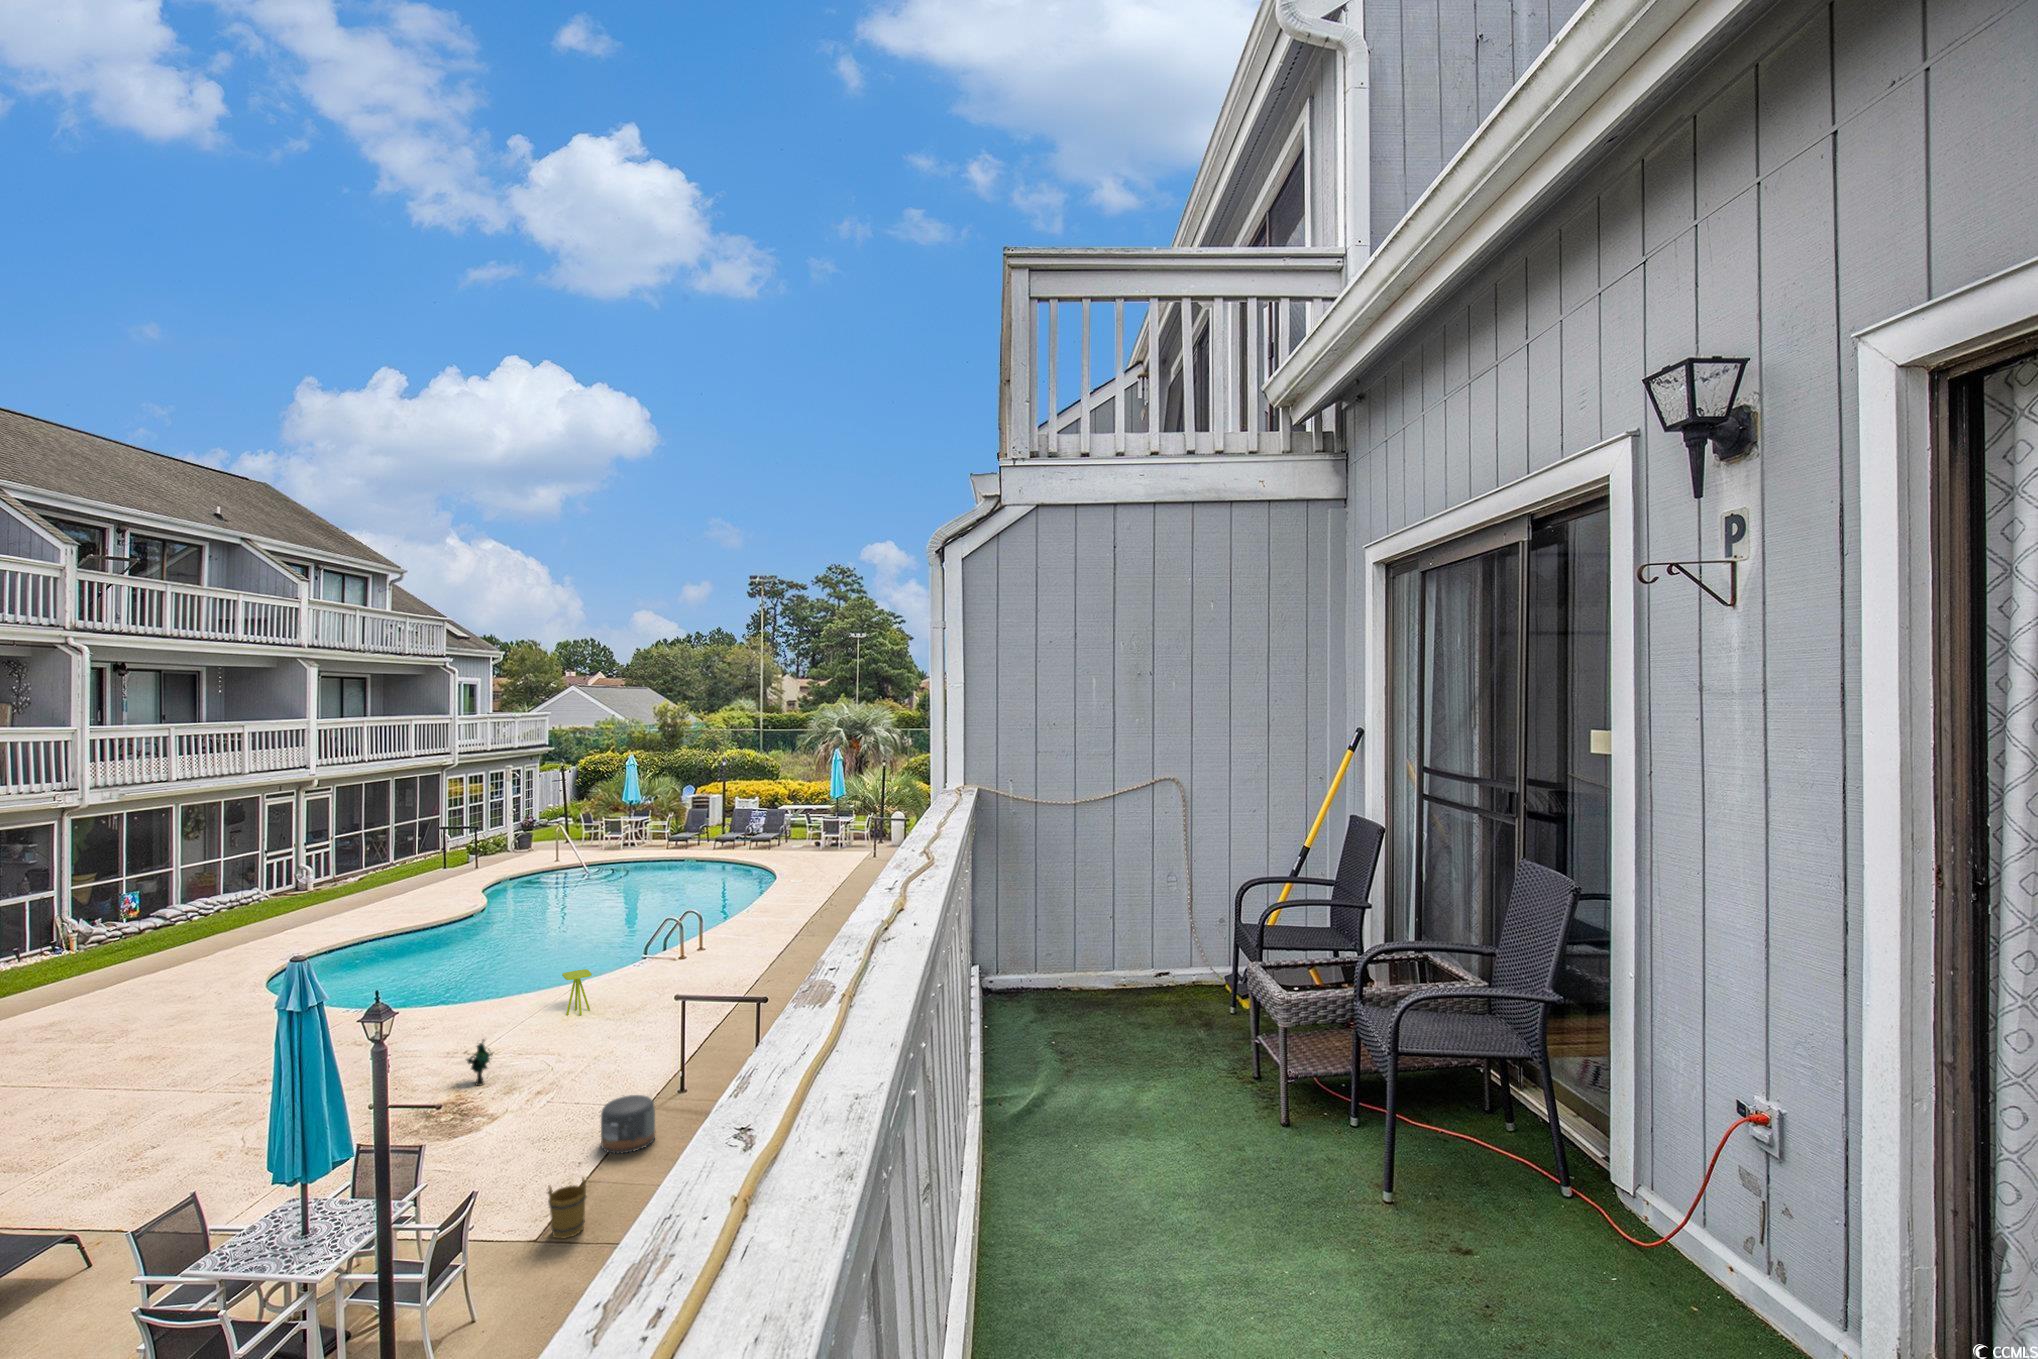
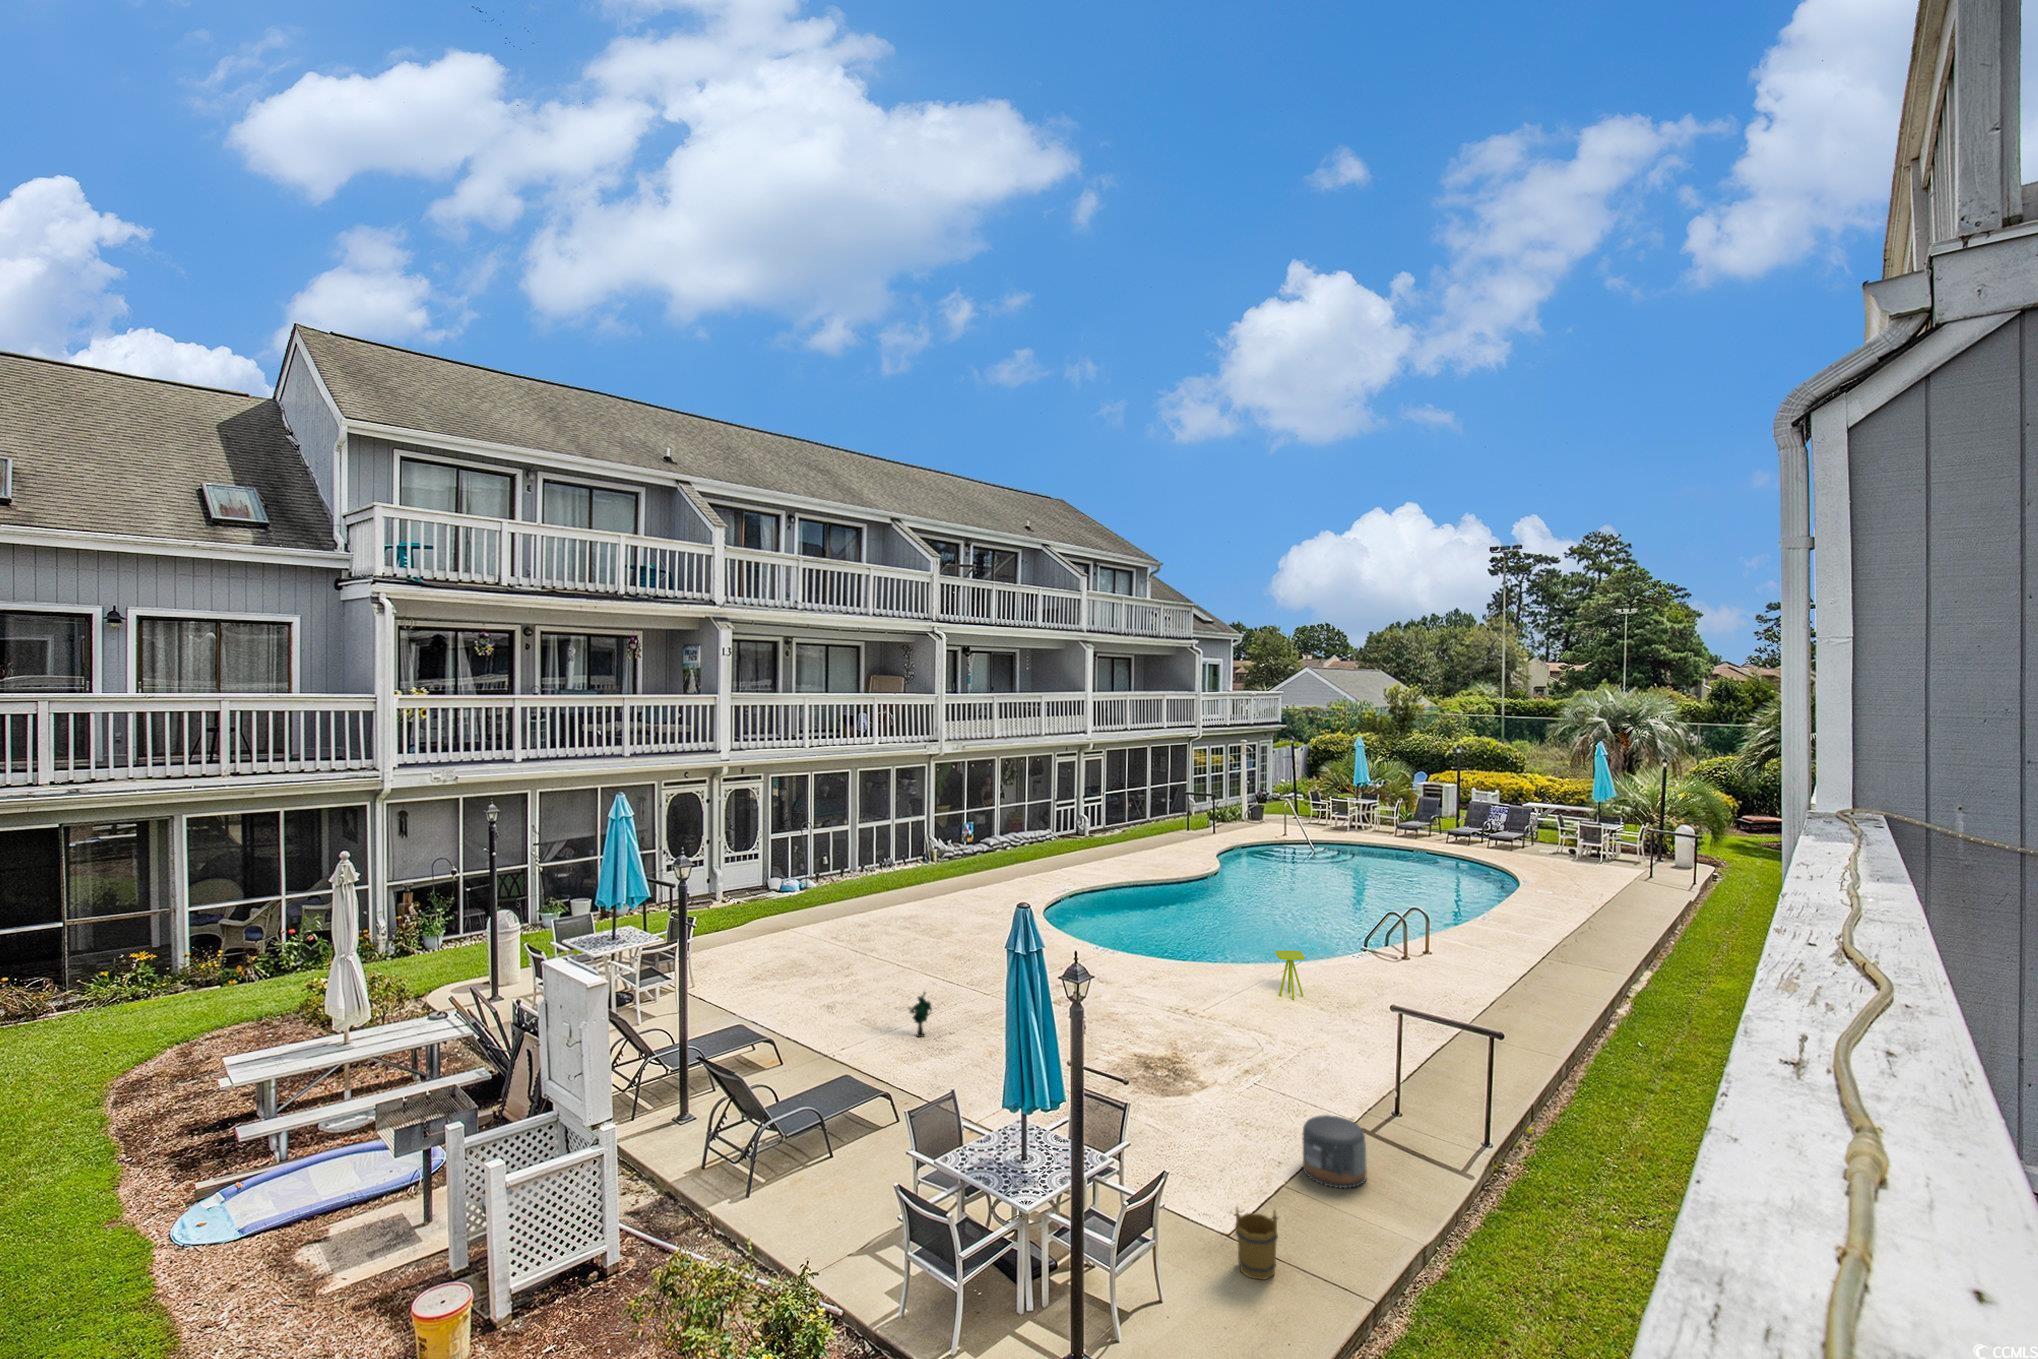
decorative plant: present [467,1039,492,1086] -> present [910,992,932,1037]

